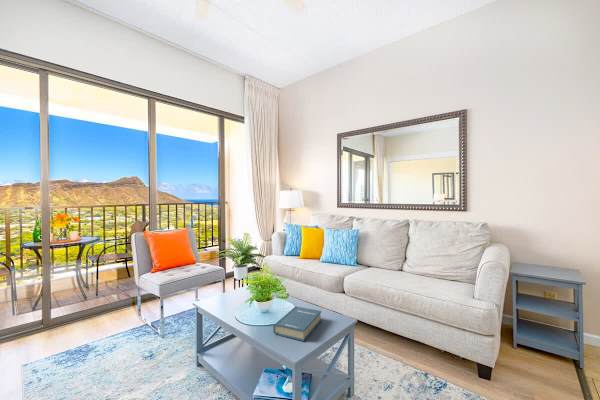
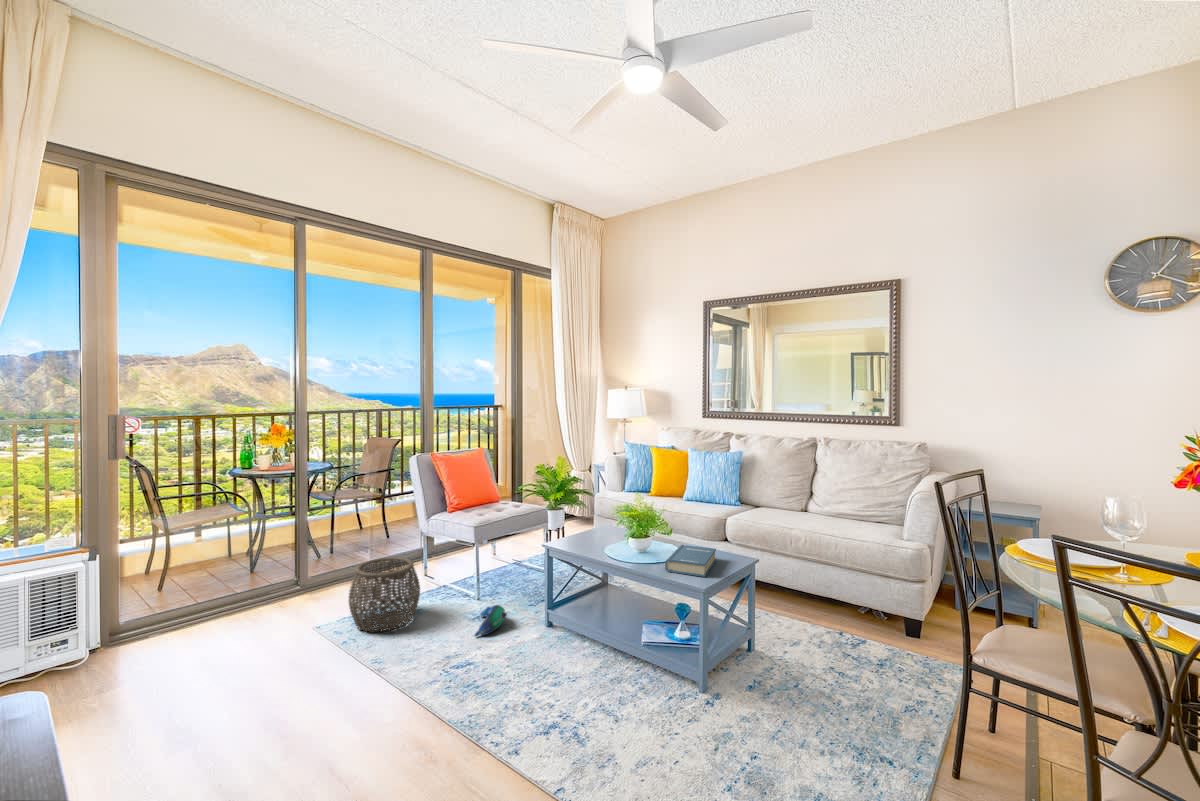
woven basket: none [47,309,112,371] -> present [349,557,420,632]
plush toy: none [135,347,169,377] -> present [475,605,507,637]

